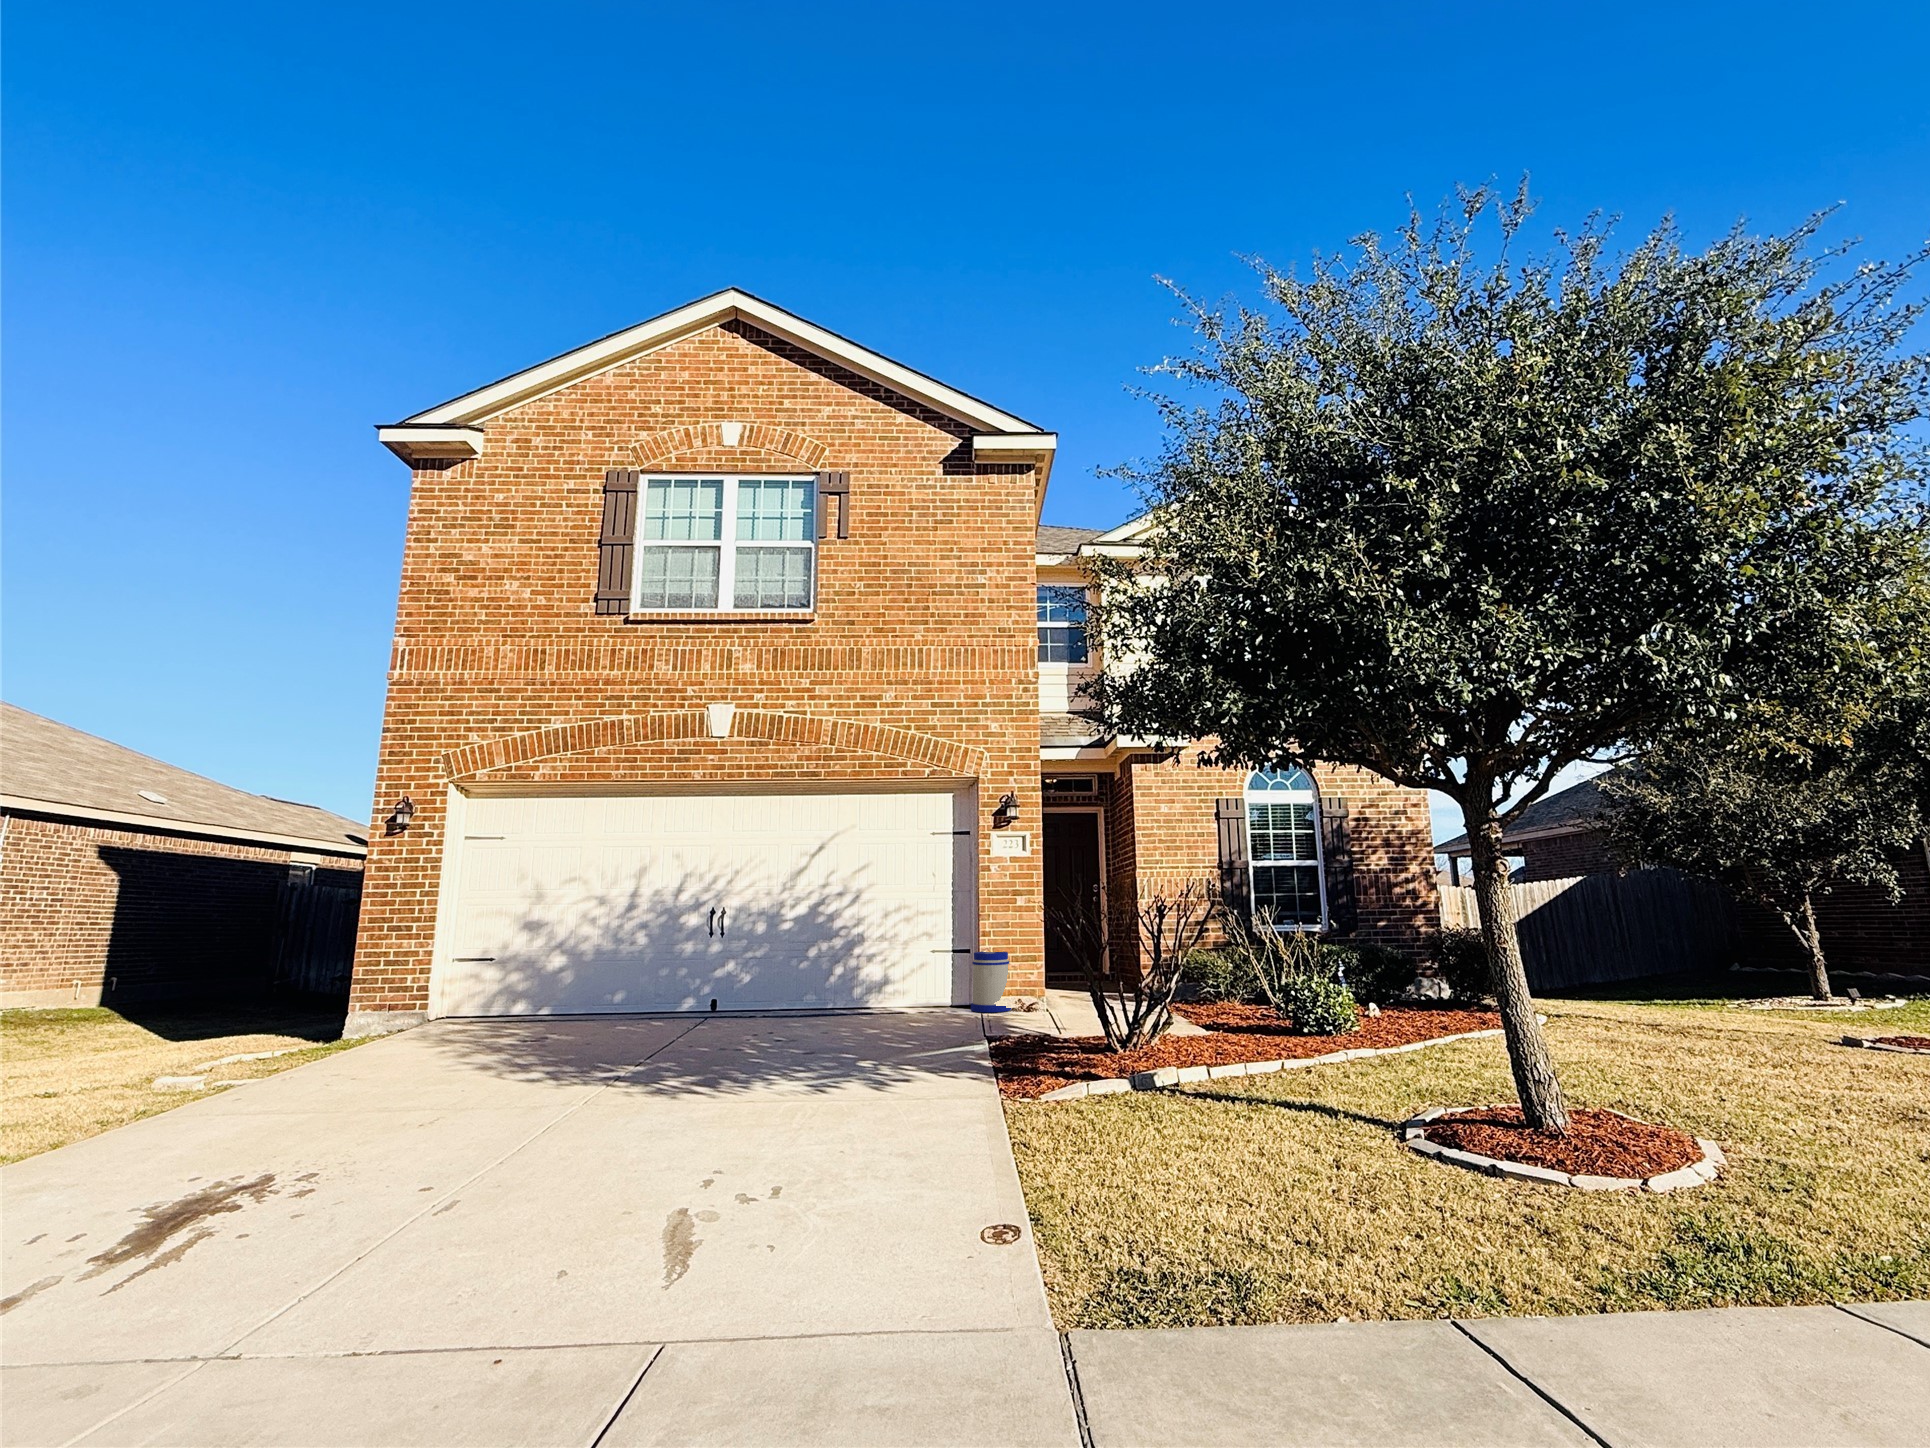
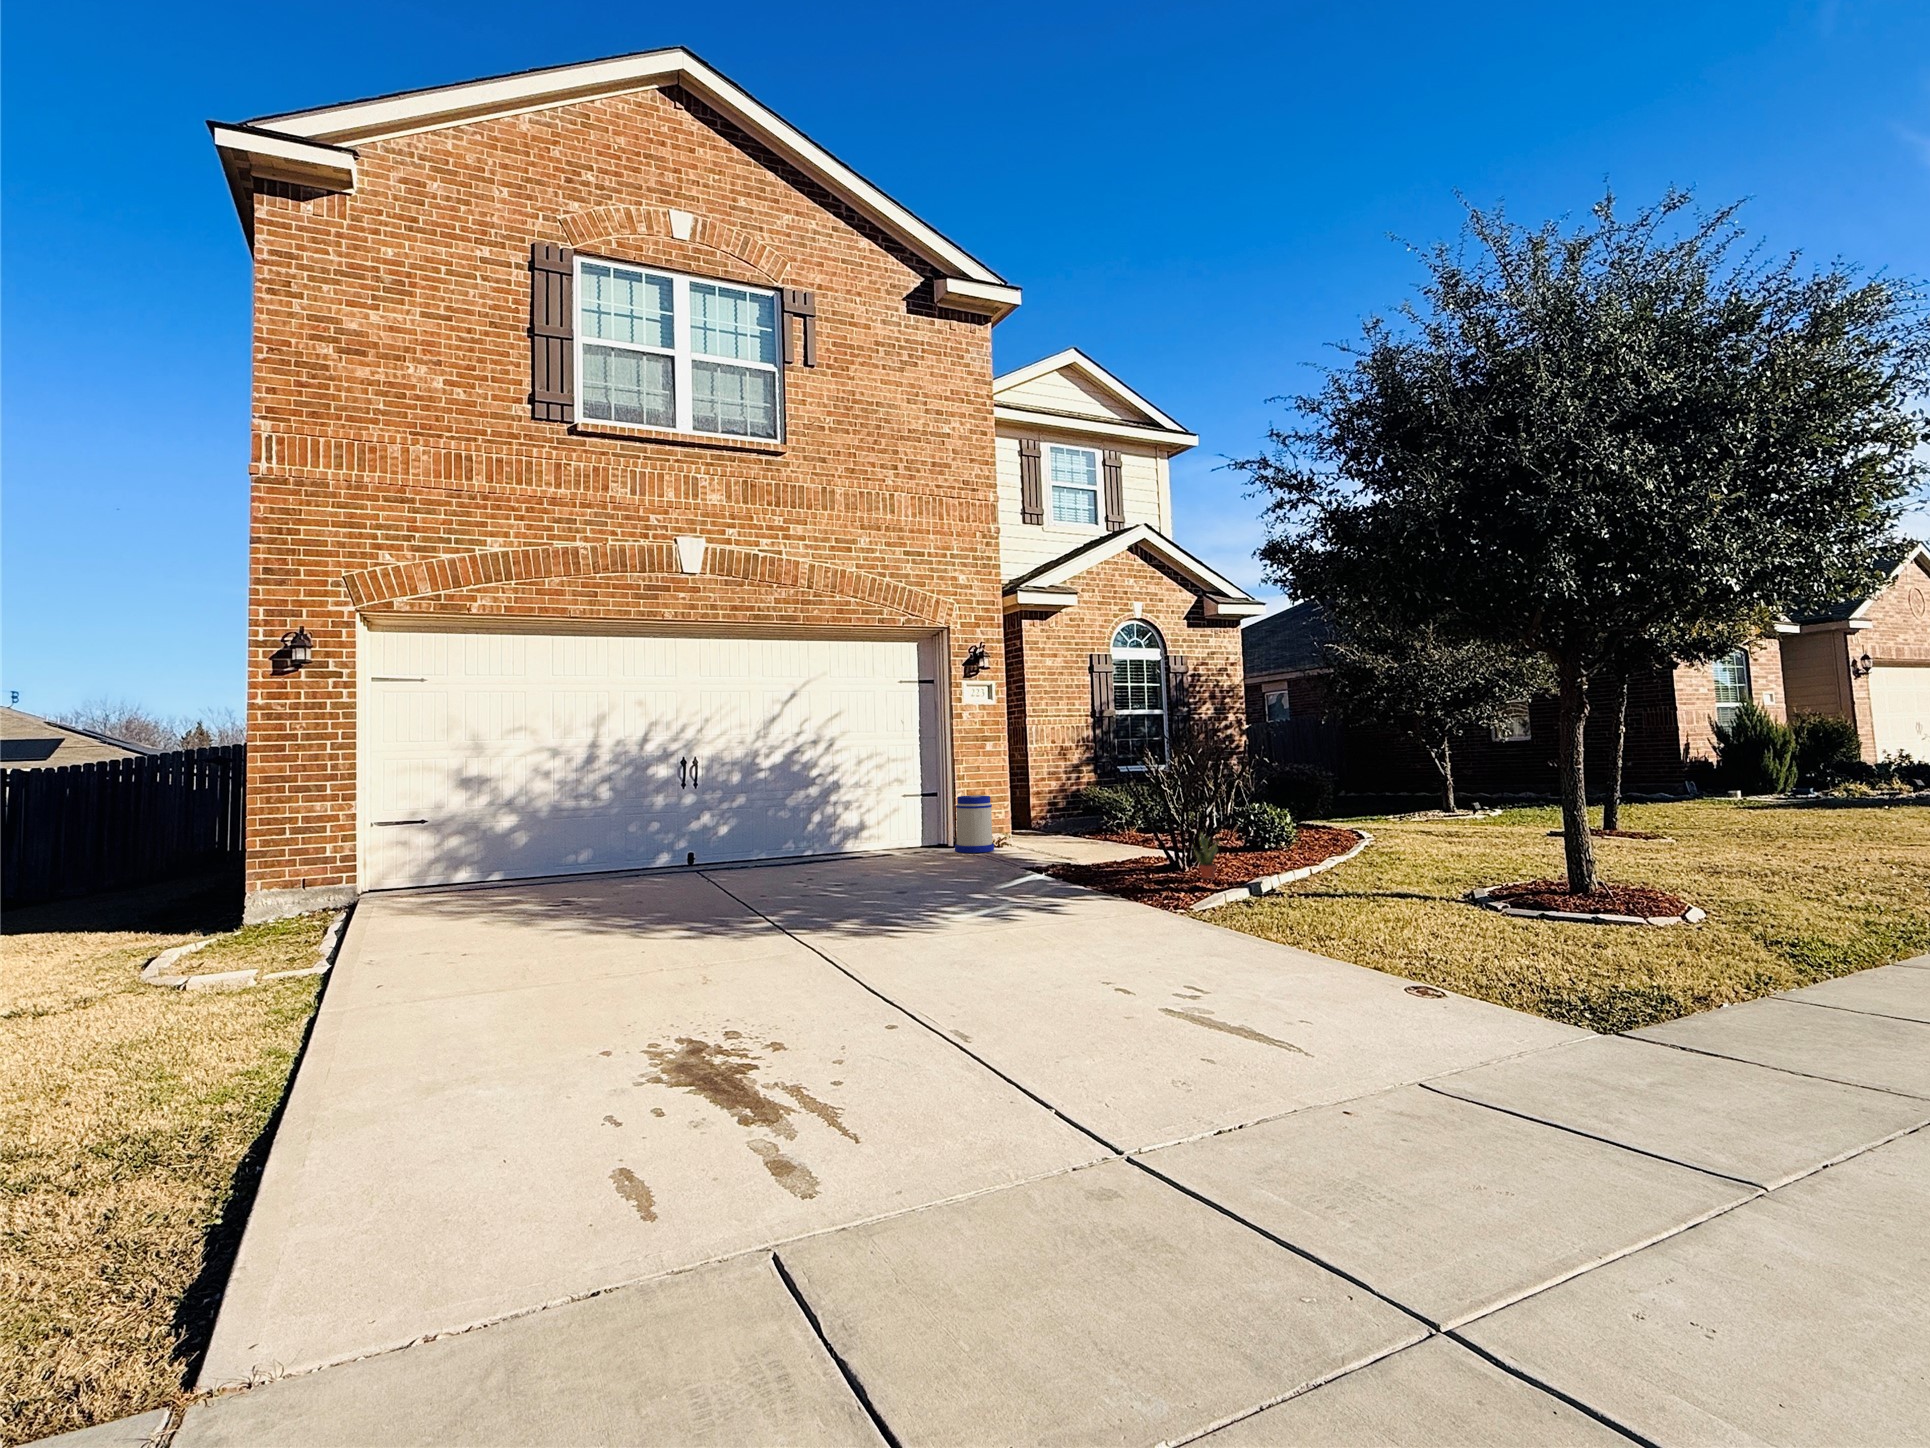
potted plant: none [1114,1001,1149,1057] -> present [1194,834,1217,879]

